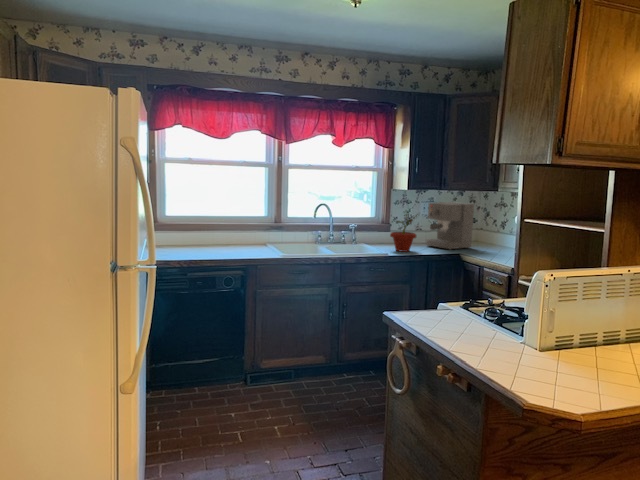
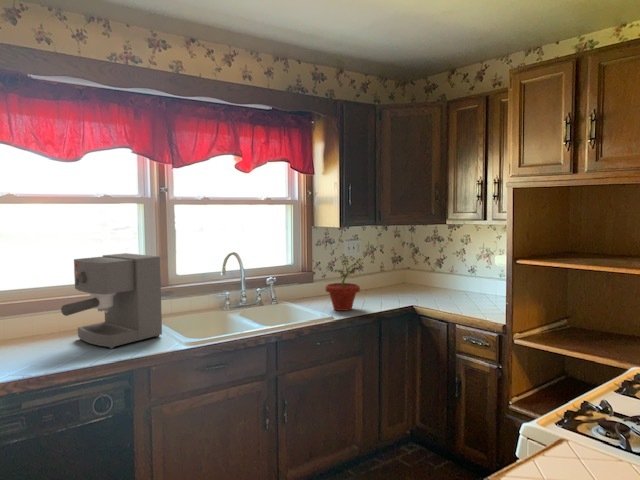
coffee maker: present [426,202,474,250] -> present [61,253,162,349]

